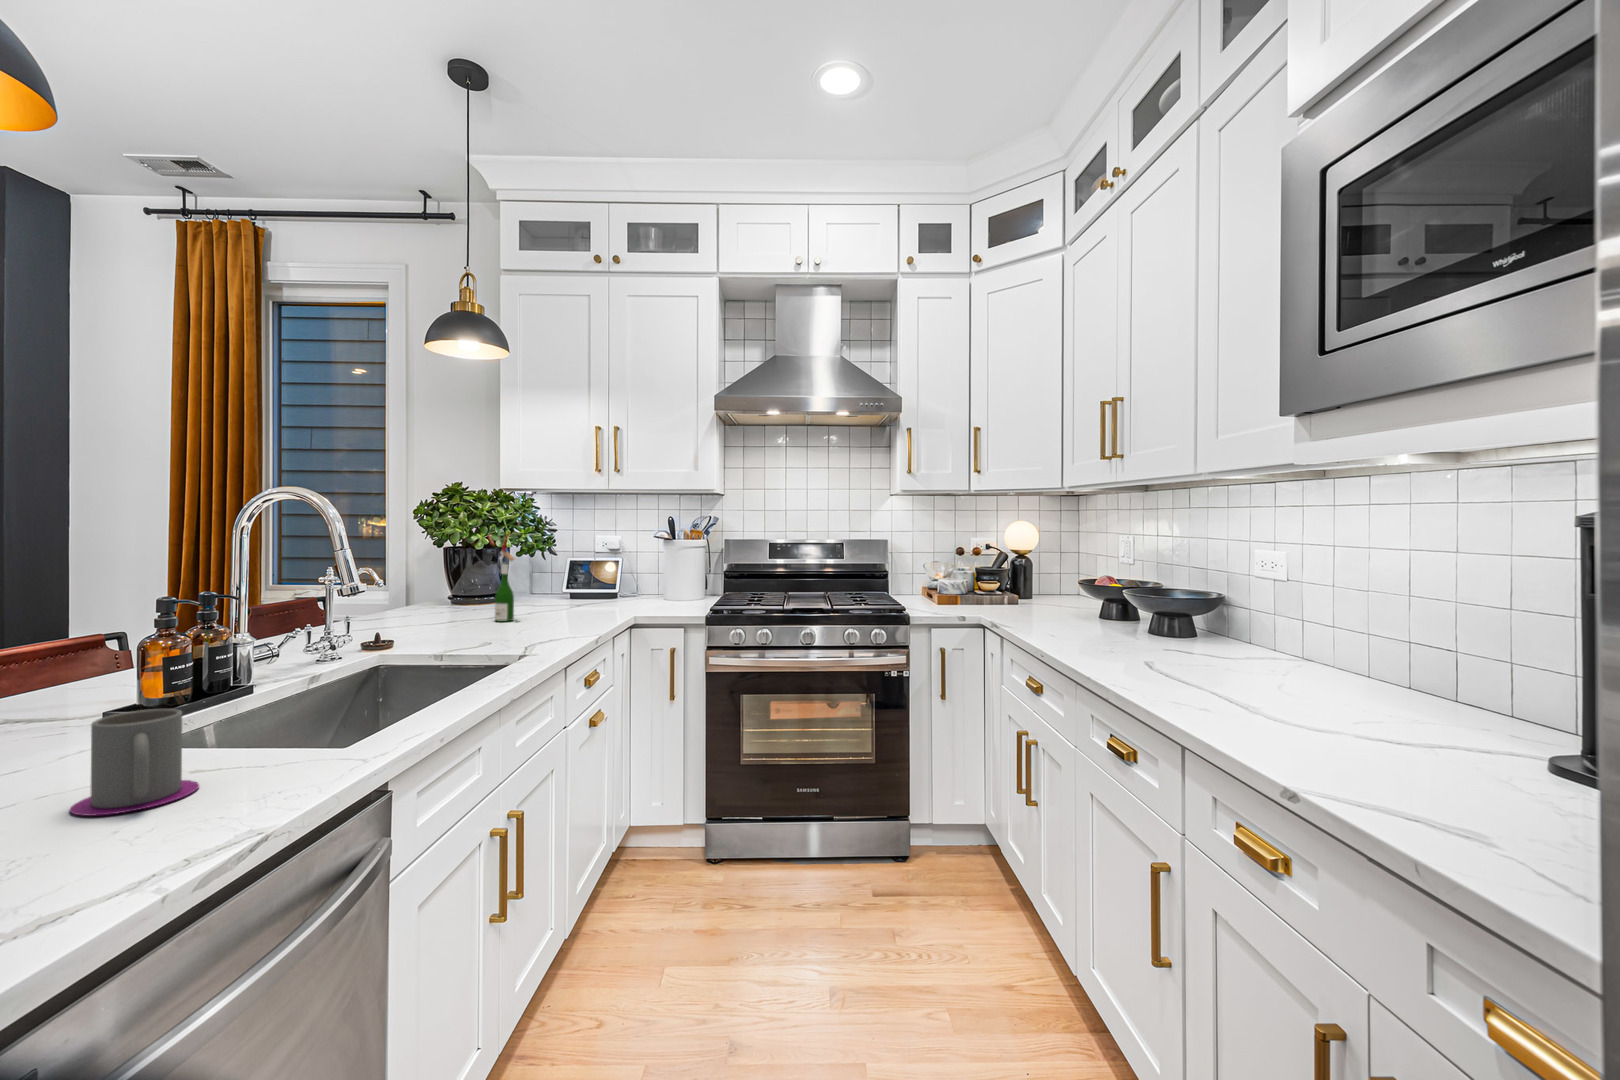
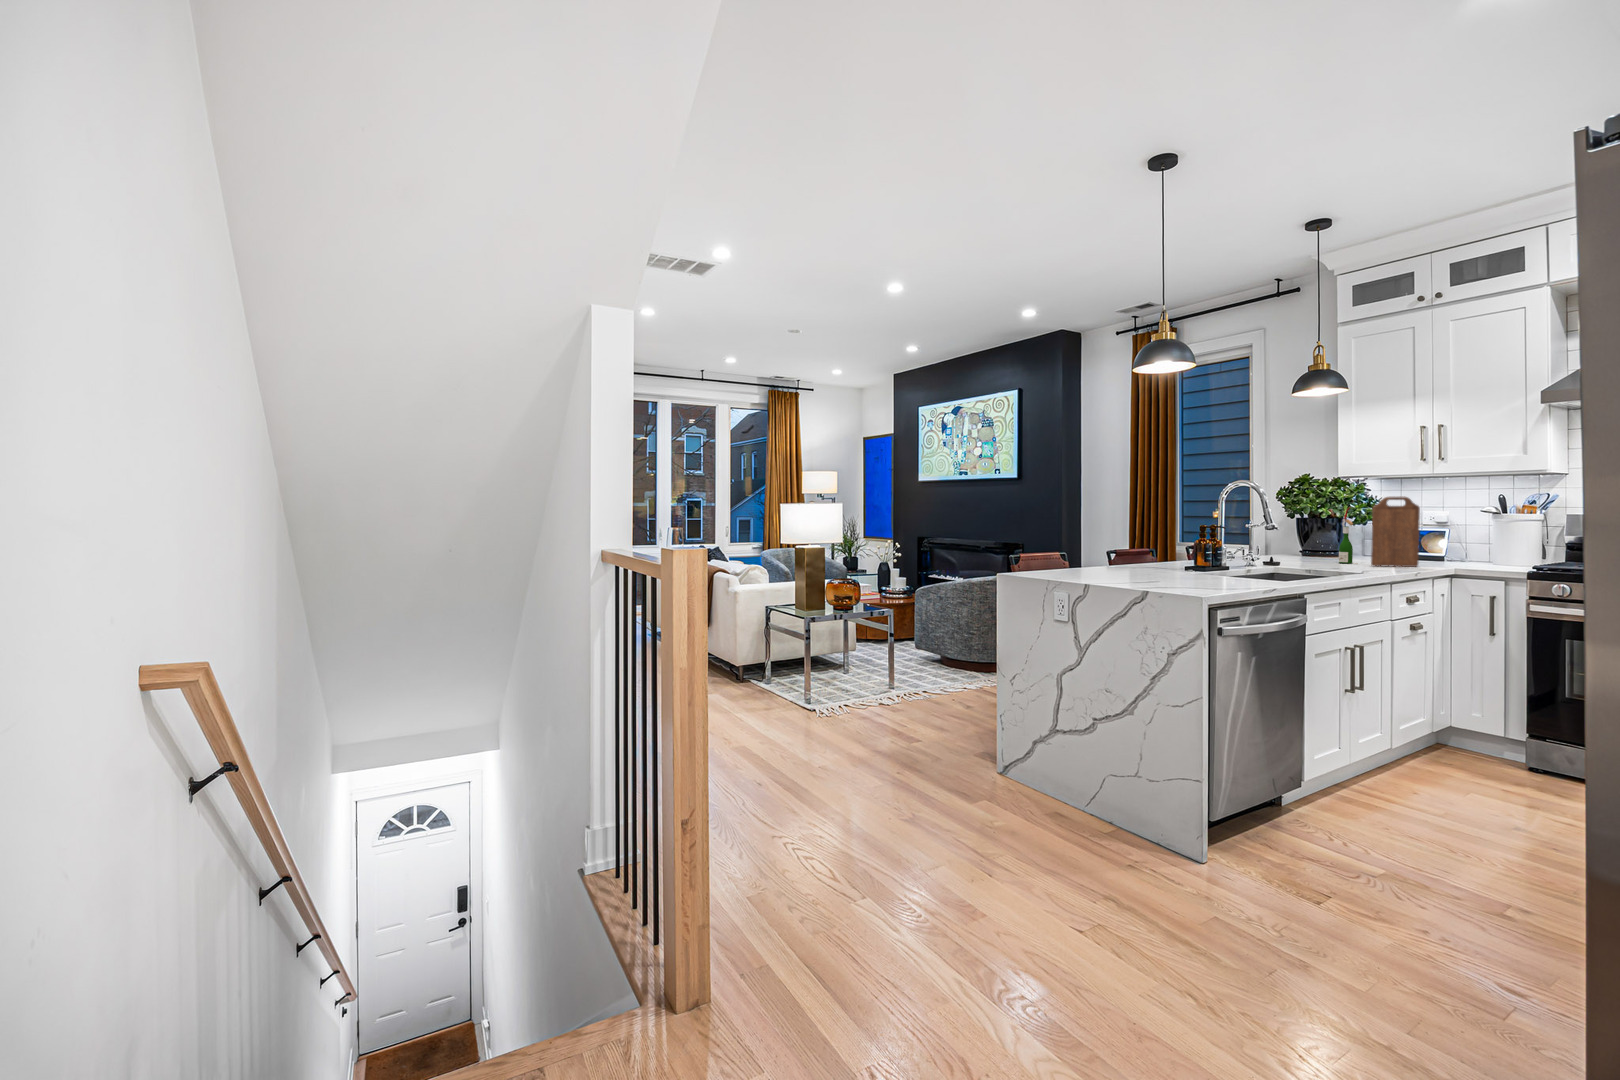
cutting board: none [537,518,597,628] -> present [1371,496,1420,567]
mug: present [70,709,199,816] -> none [1227,559,1258,584]

